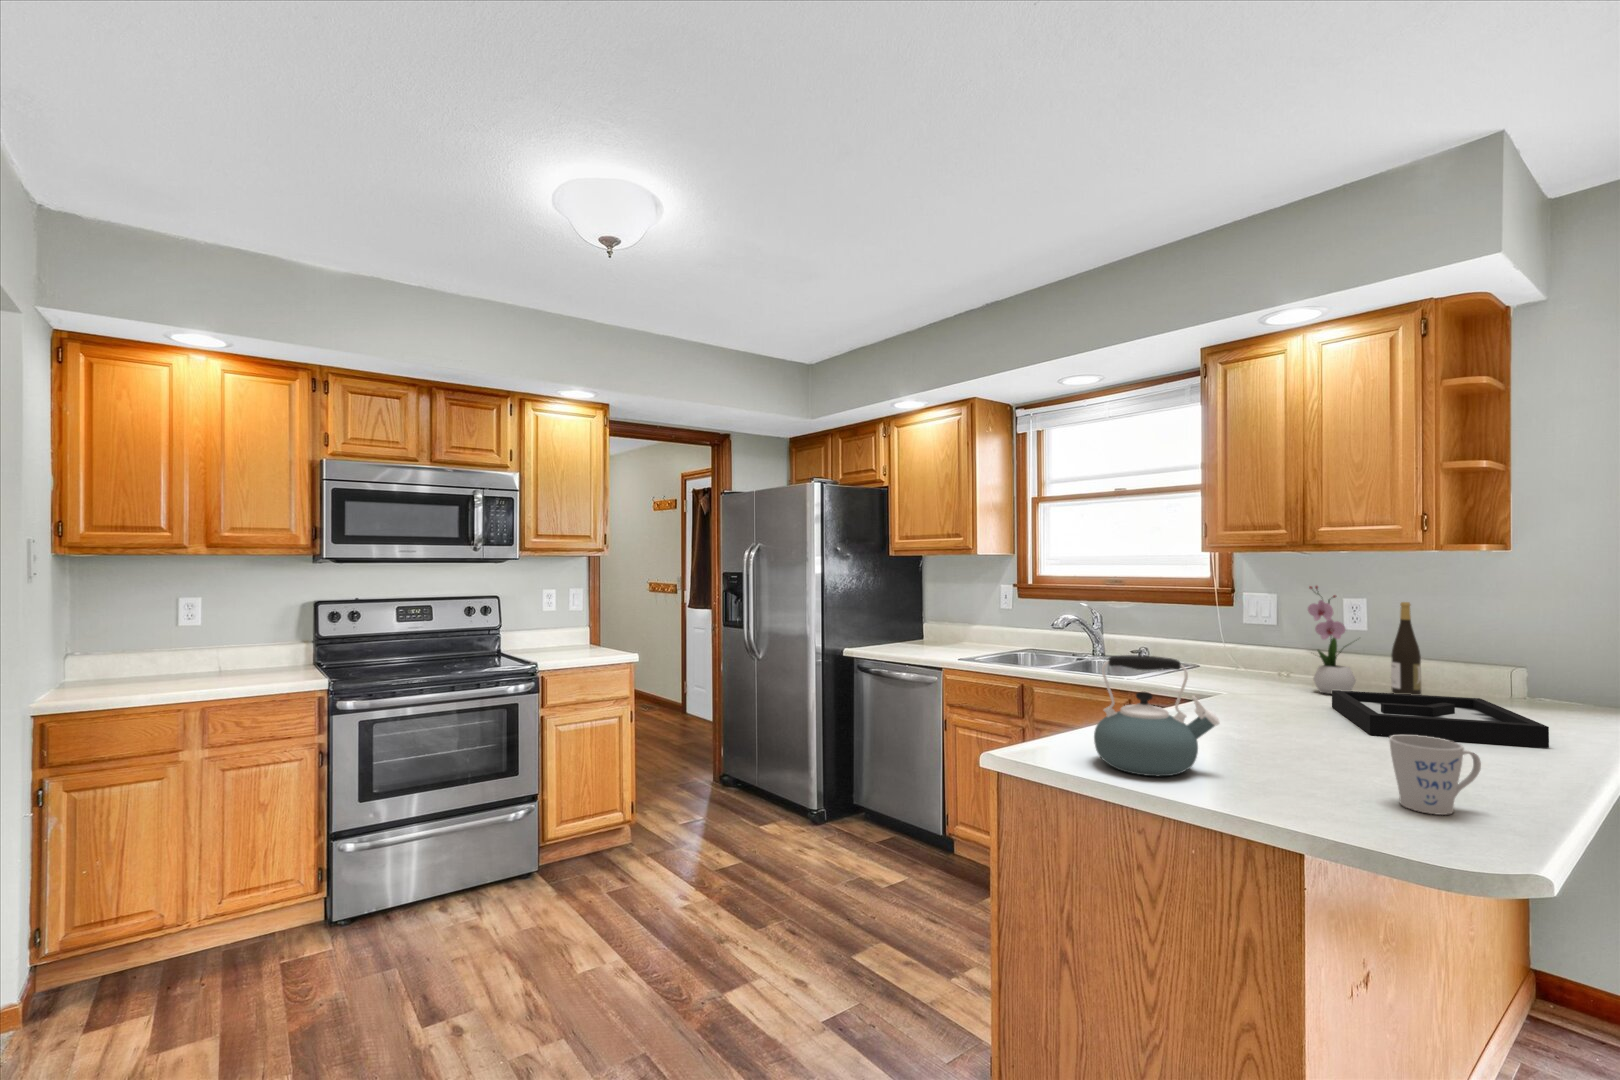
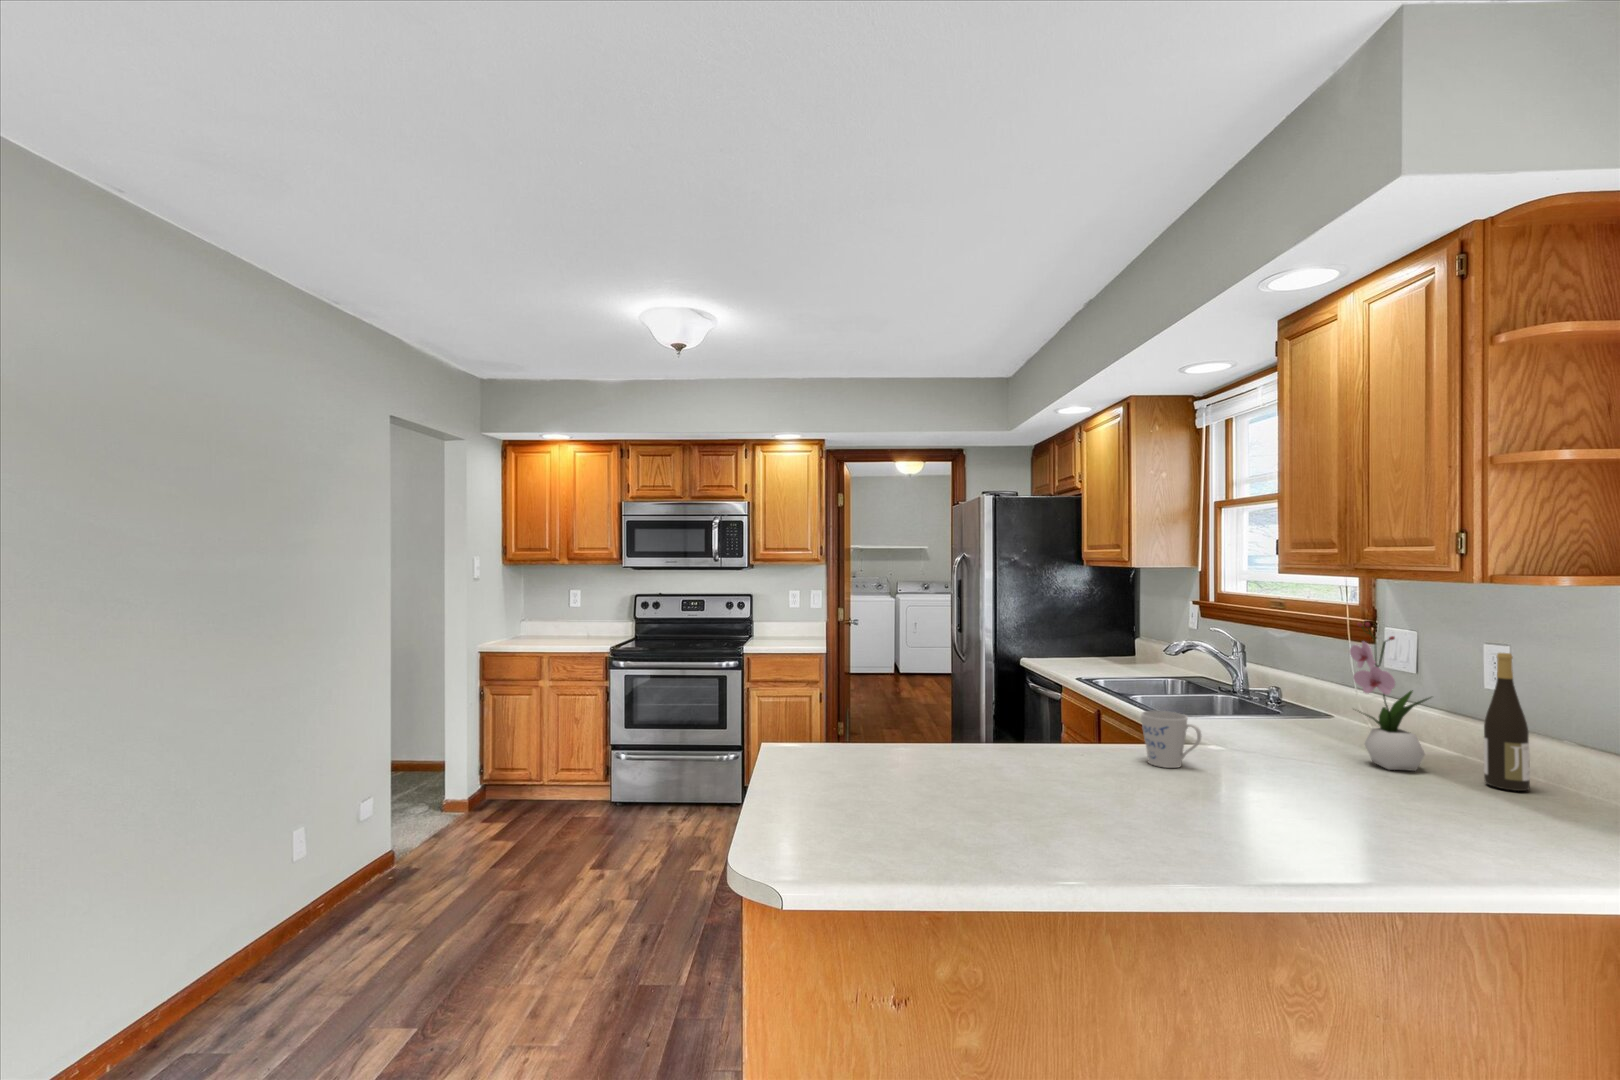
kettle: present [1094,655,1220,776] -> none [842,667,928,779]
decorative tray: present [1332,690,1549,748] -> none [1227,754,1510,859]
mug: present [1389,735,1481,815] -> present [1141,711,1201,768]

